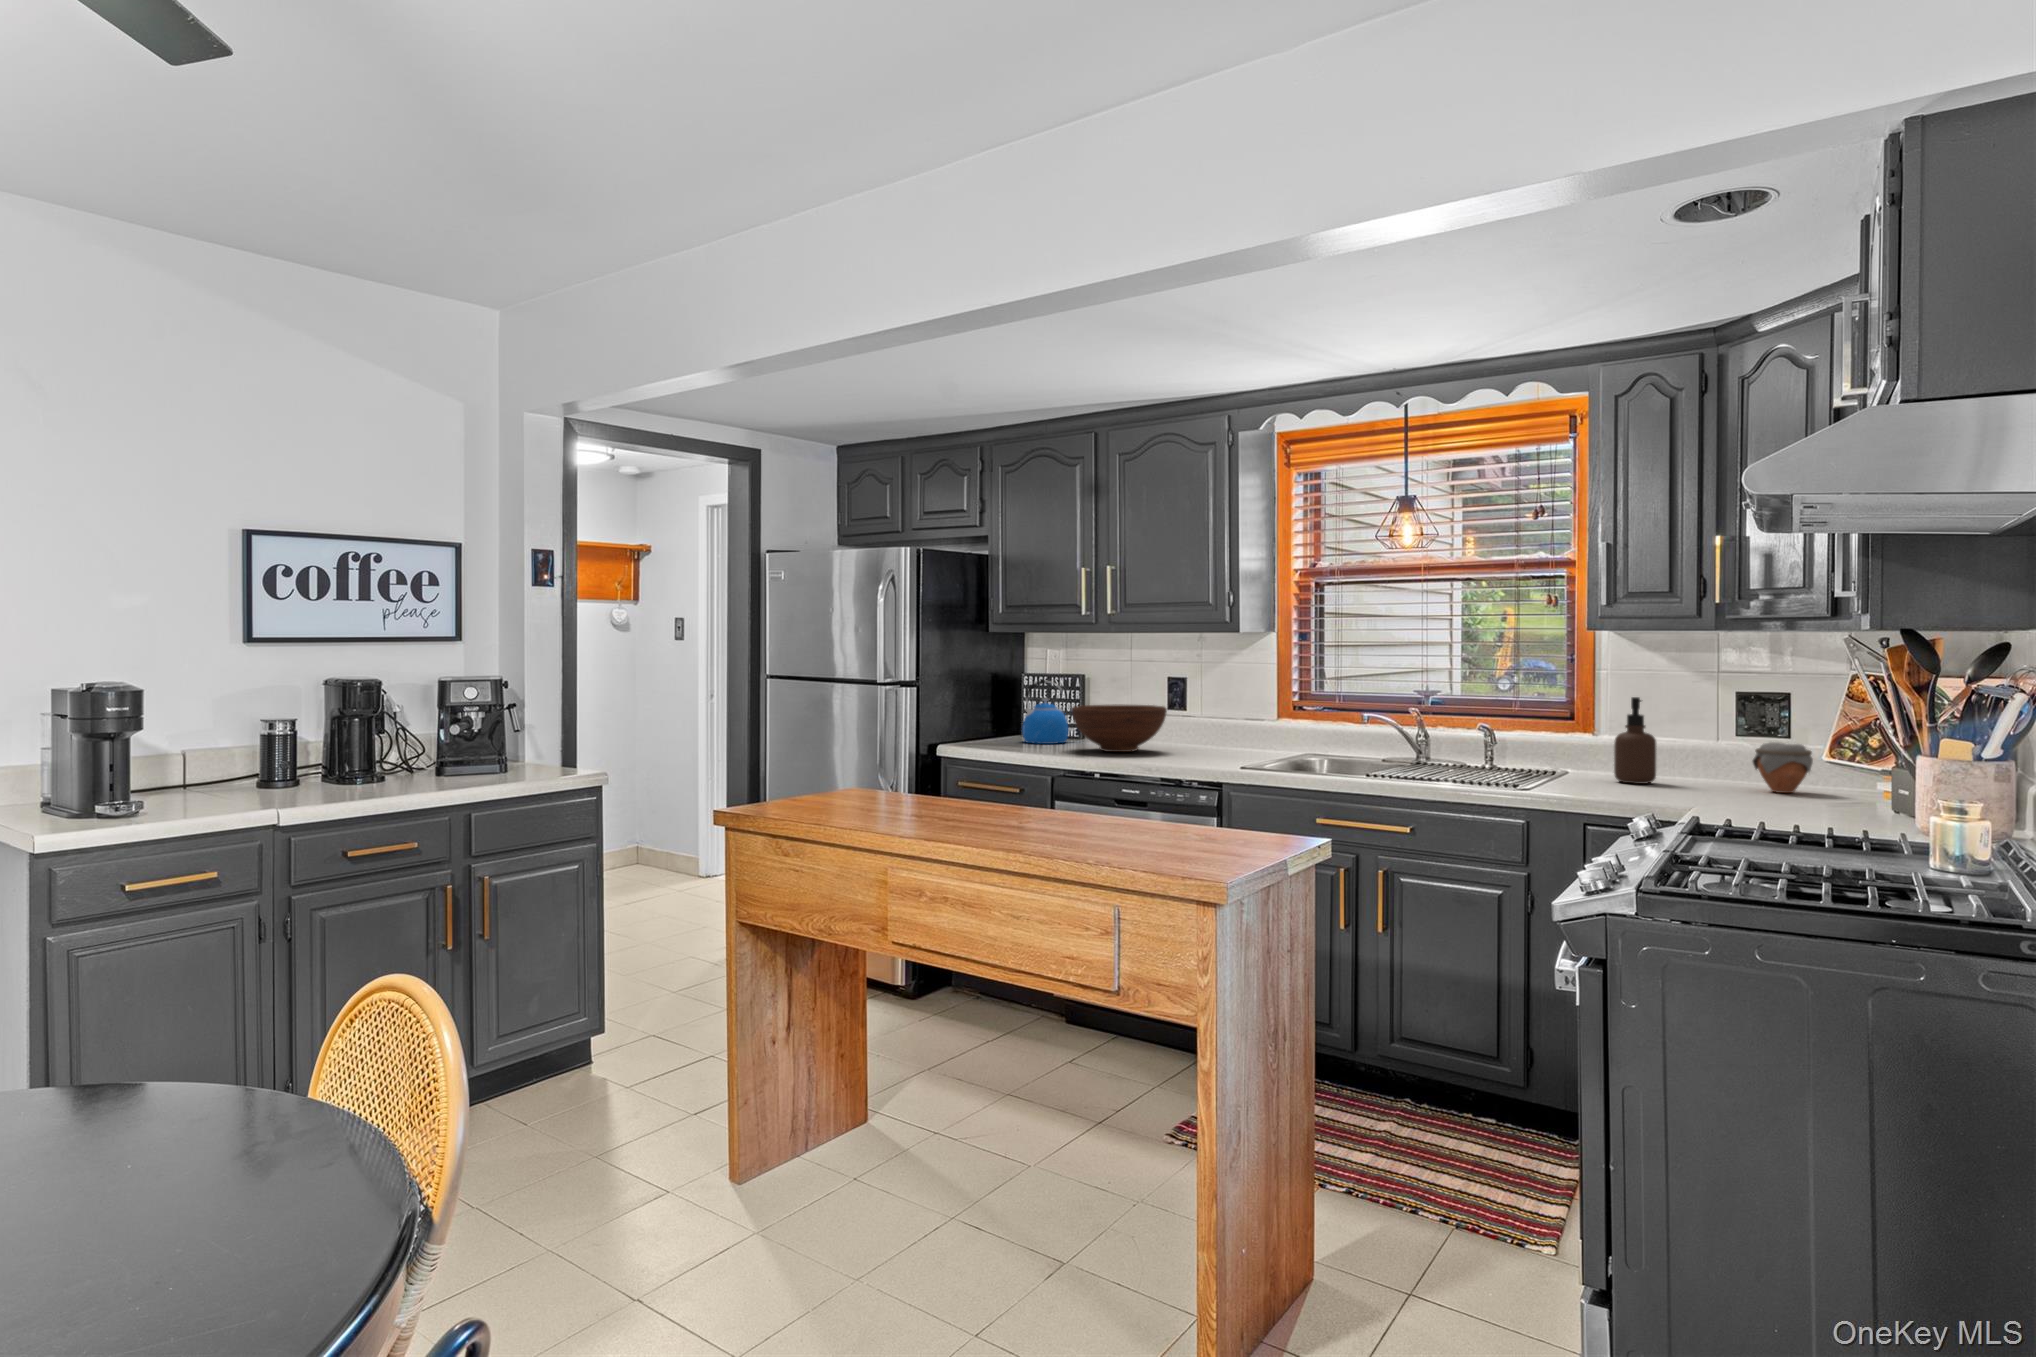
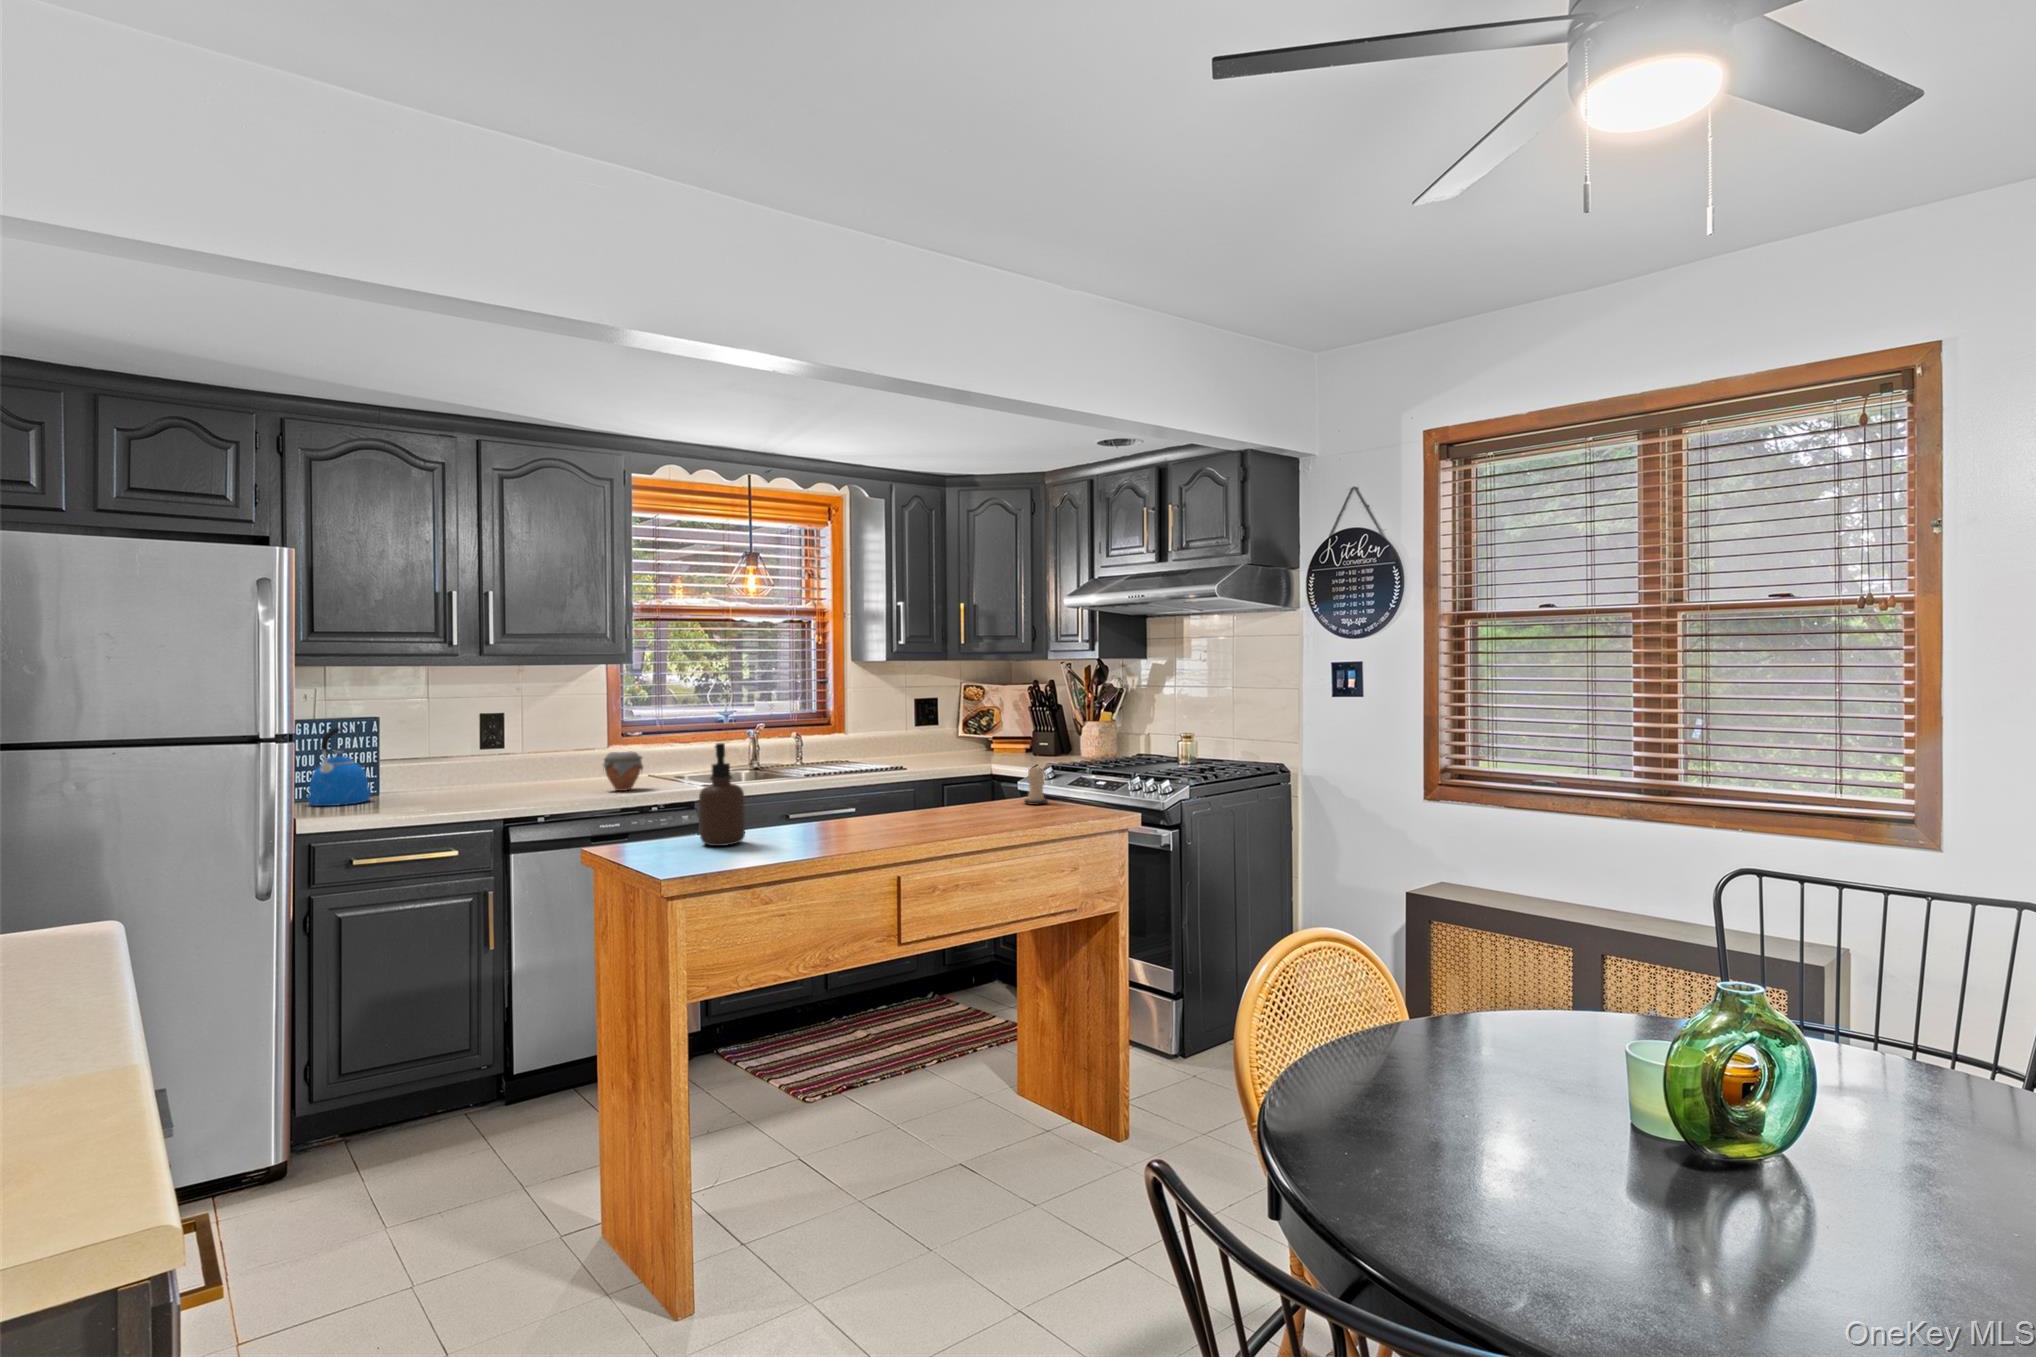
soap dispenser: present [1614,697,1656,784] -> present [699,743,745,846]
fruit bowl: present [1072,704,1167,752] -> none [438,744,550,796]
jar: present [1753,742,1813,793] -> present [603,751,643,791]
candle: none [1244,785,1278,846] -> present [1025,767,1048,805]

